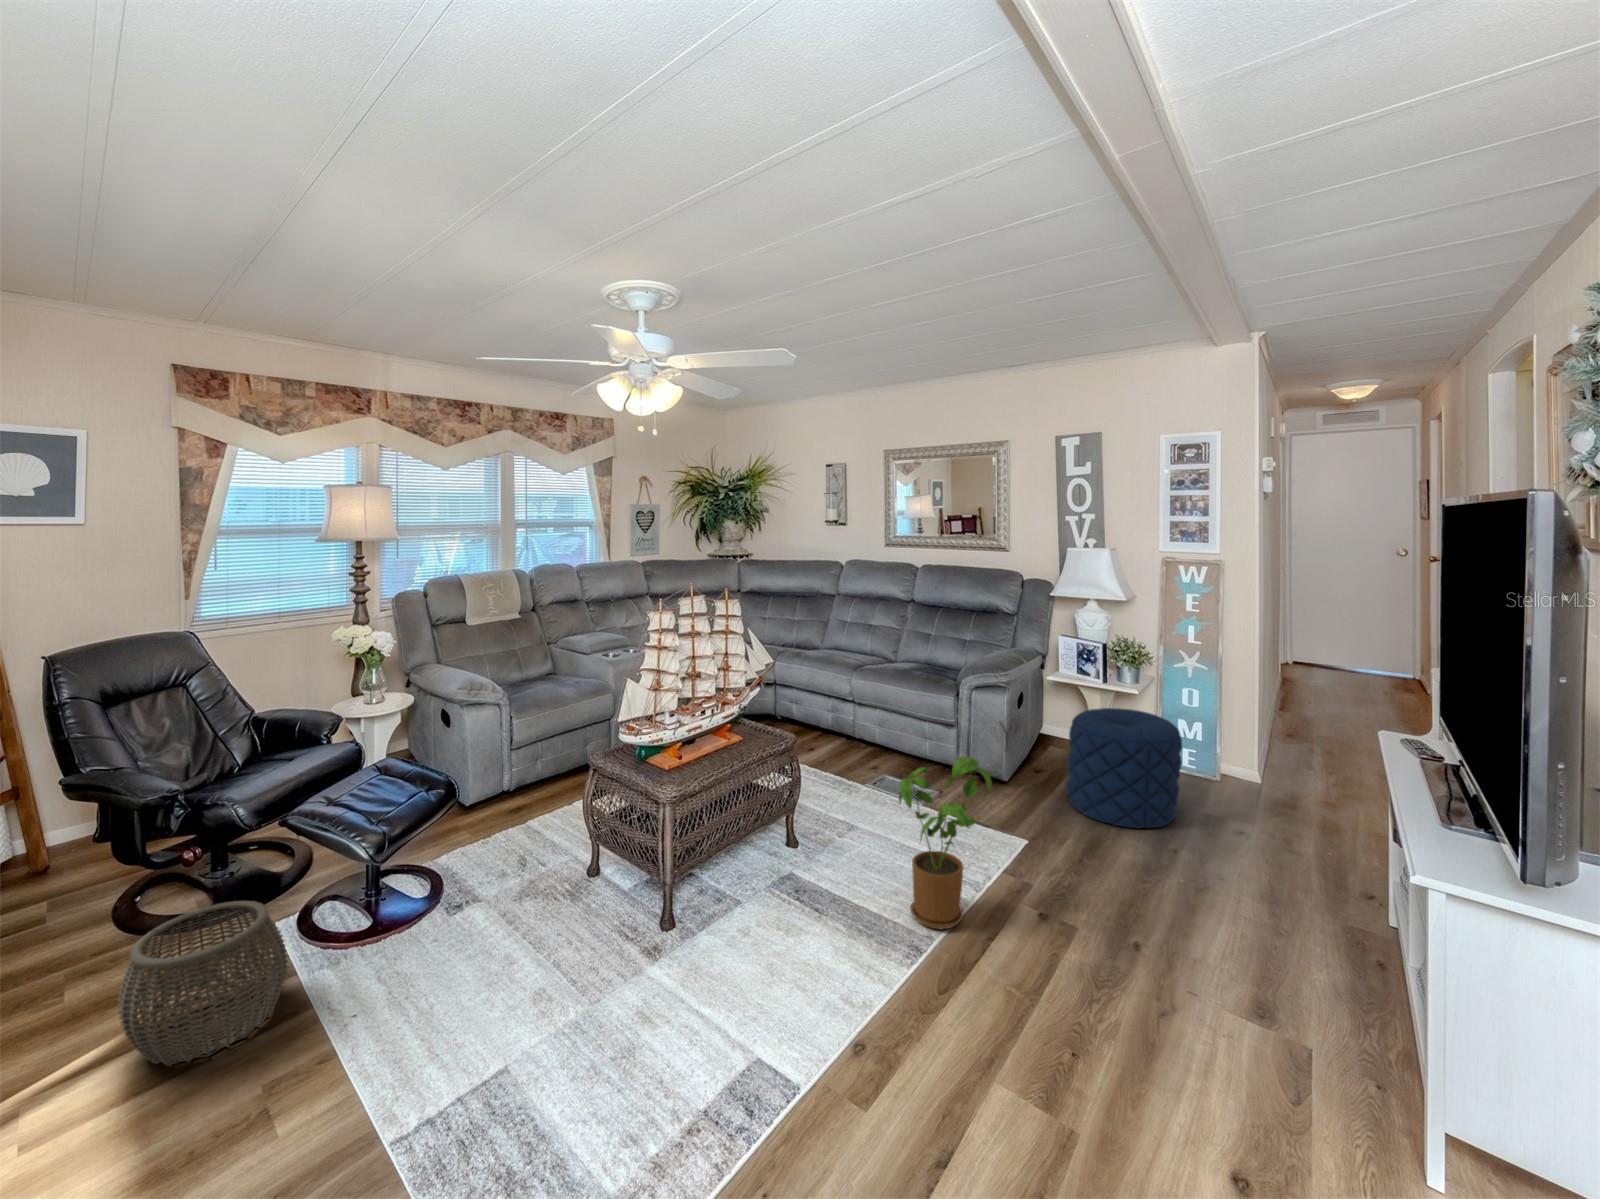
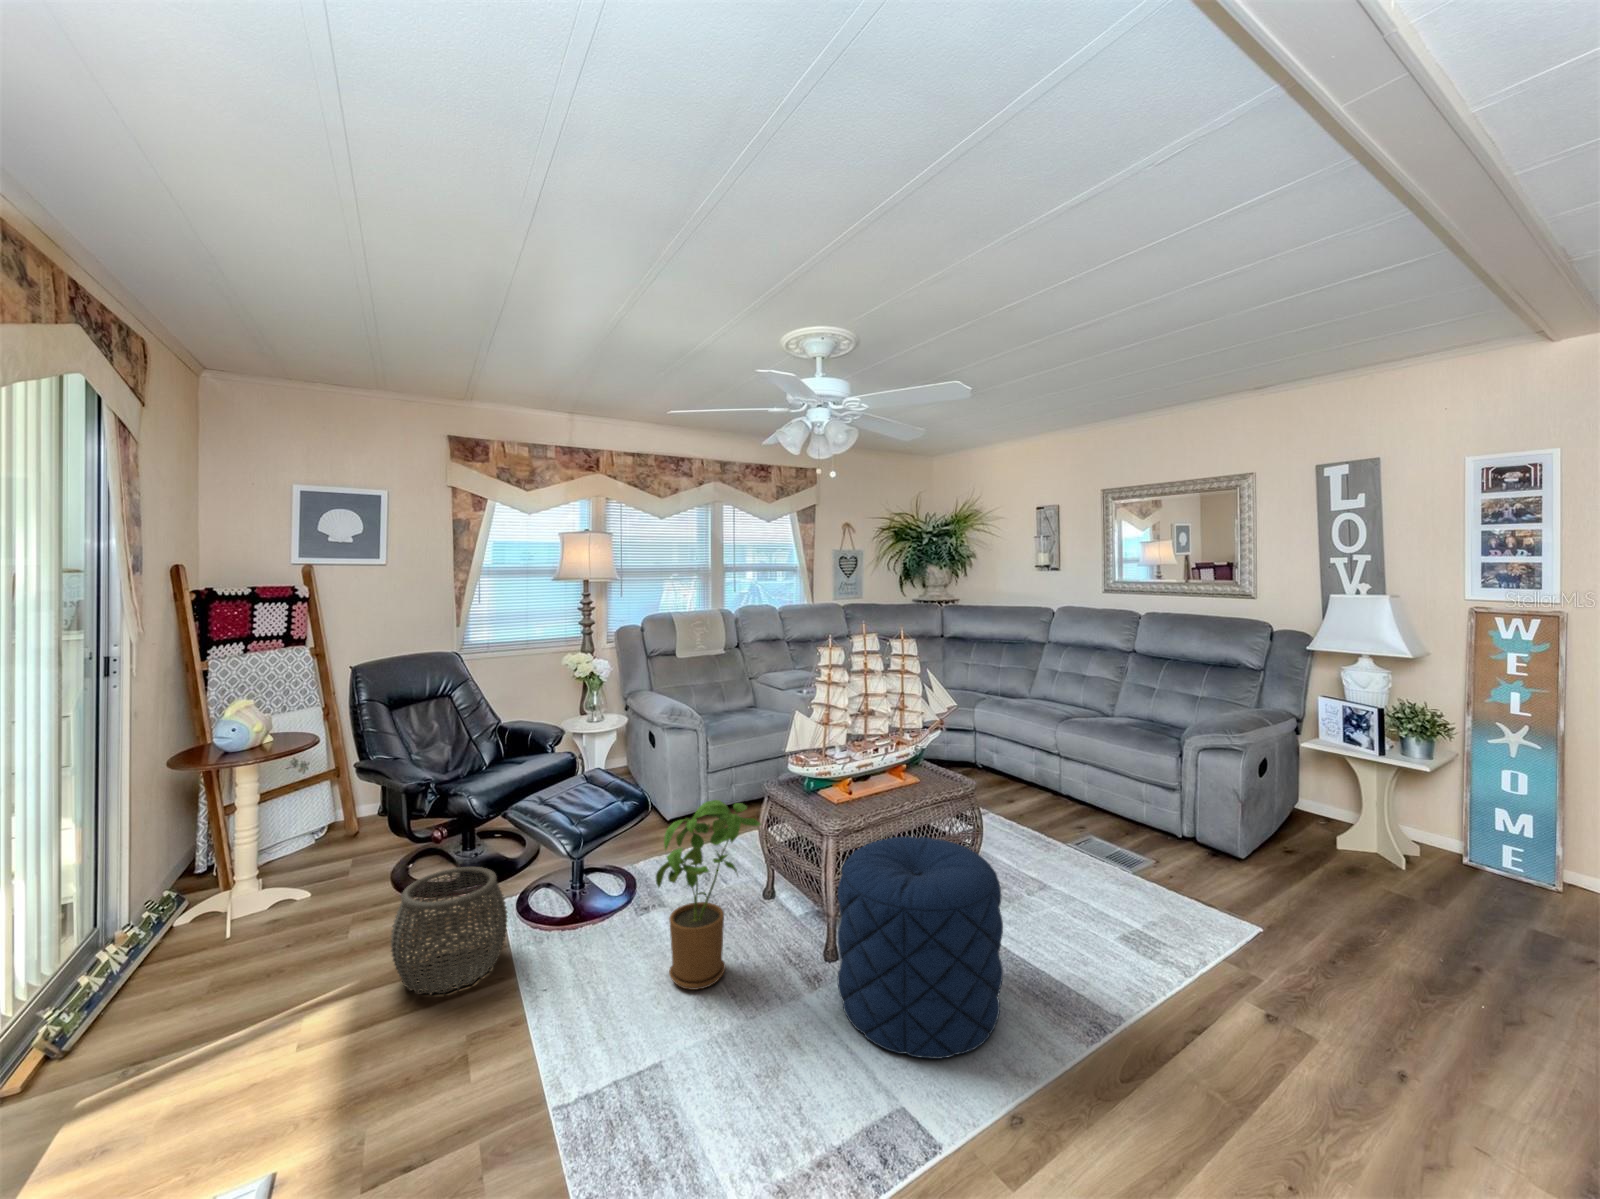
pouf: present [1066,708,1182,828] -> present [838,837,1003,1059]
house plant: present [899,757,996,929] -> present [656,800,761,990]

